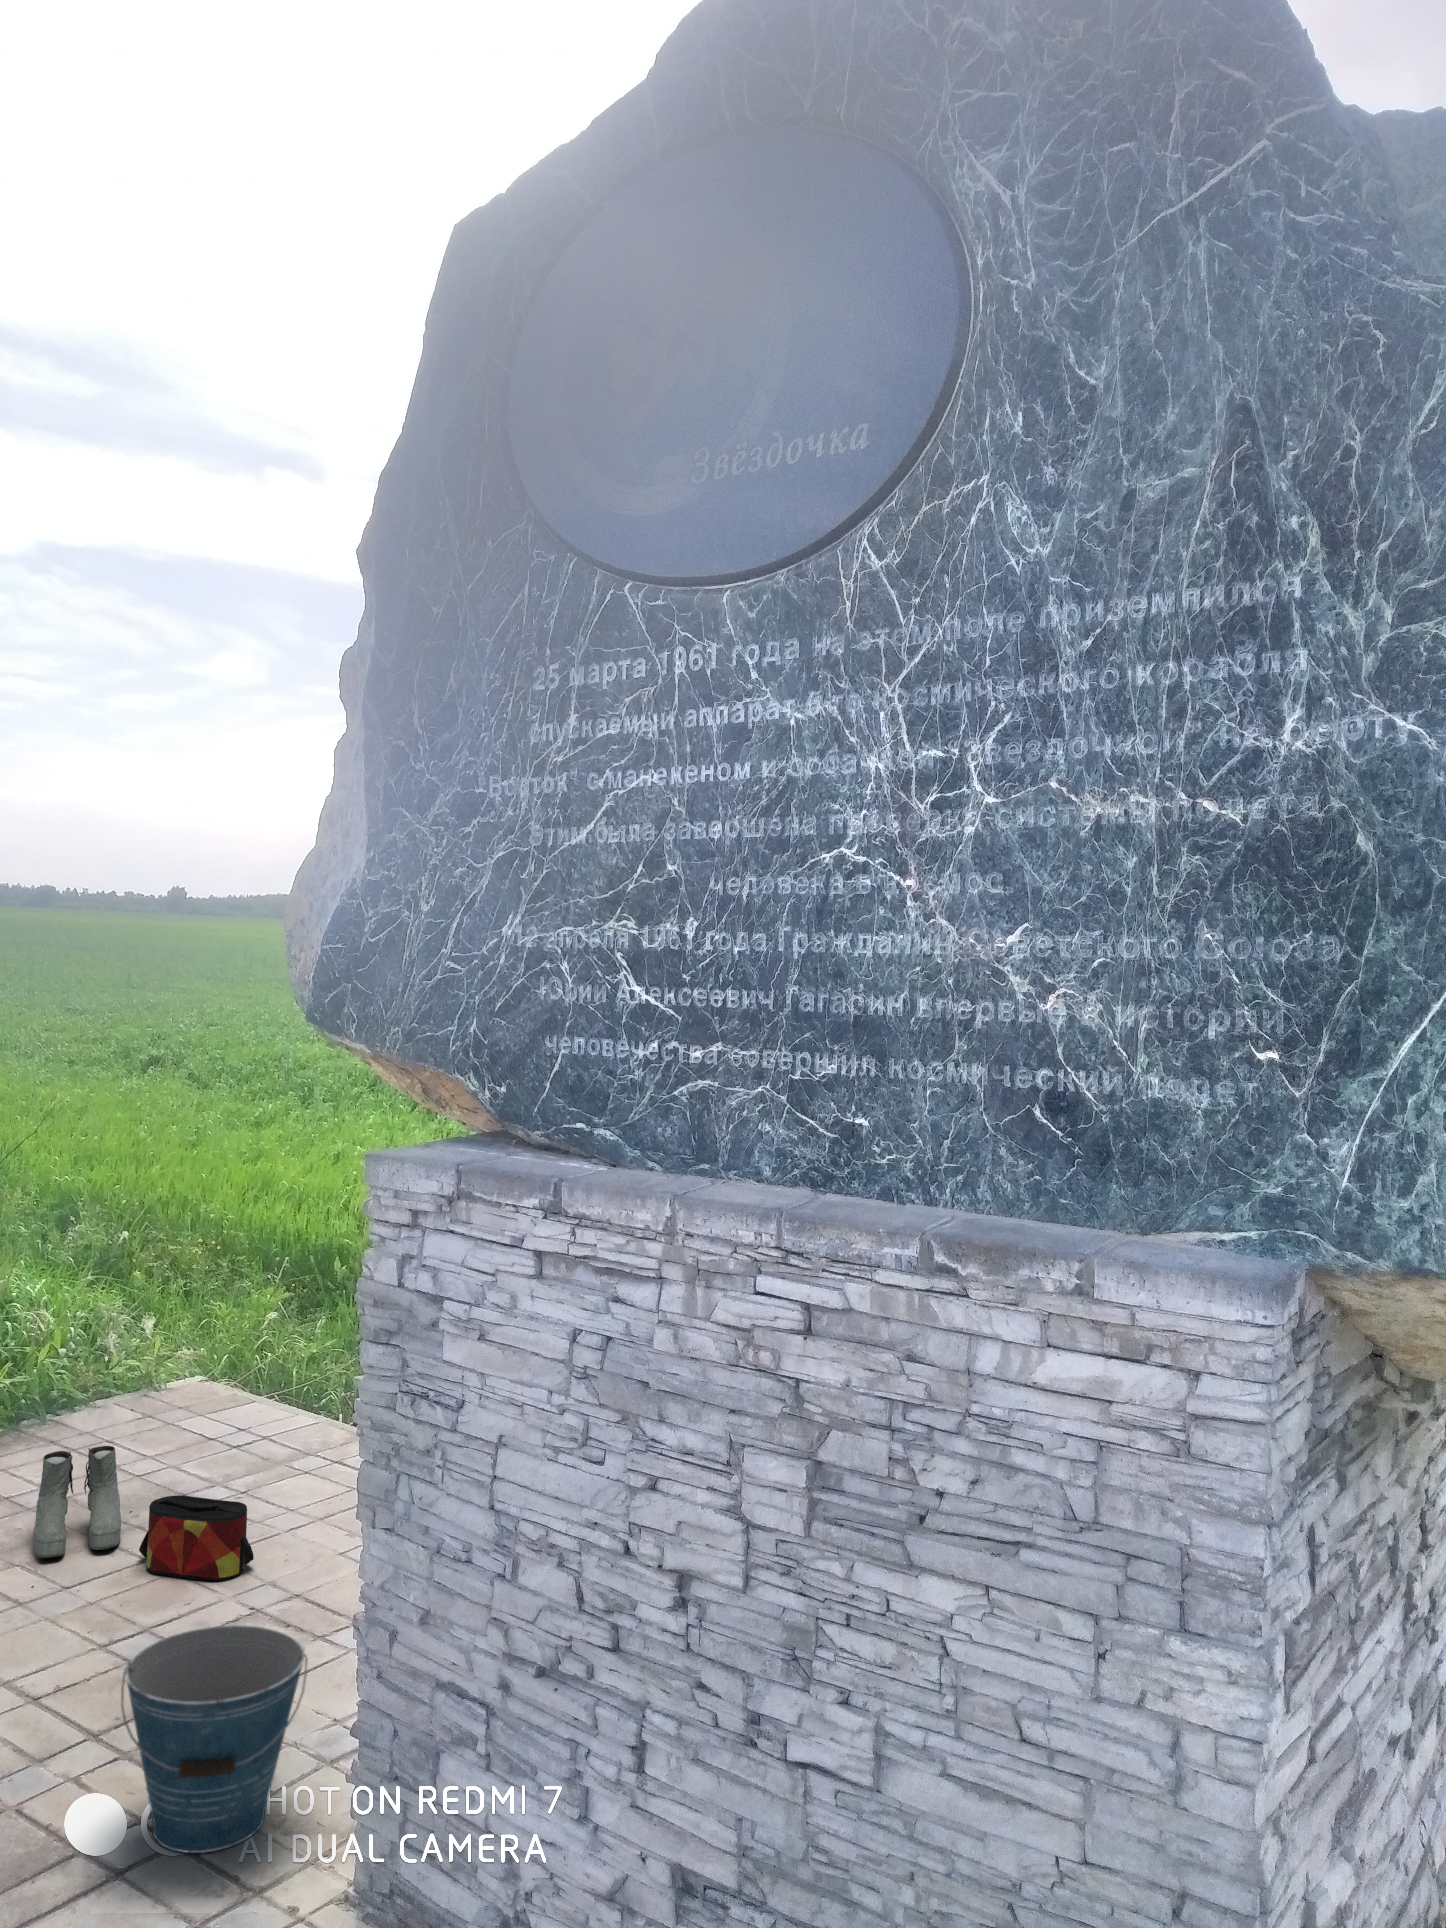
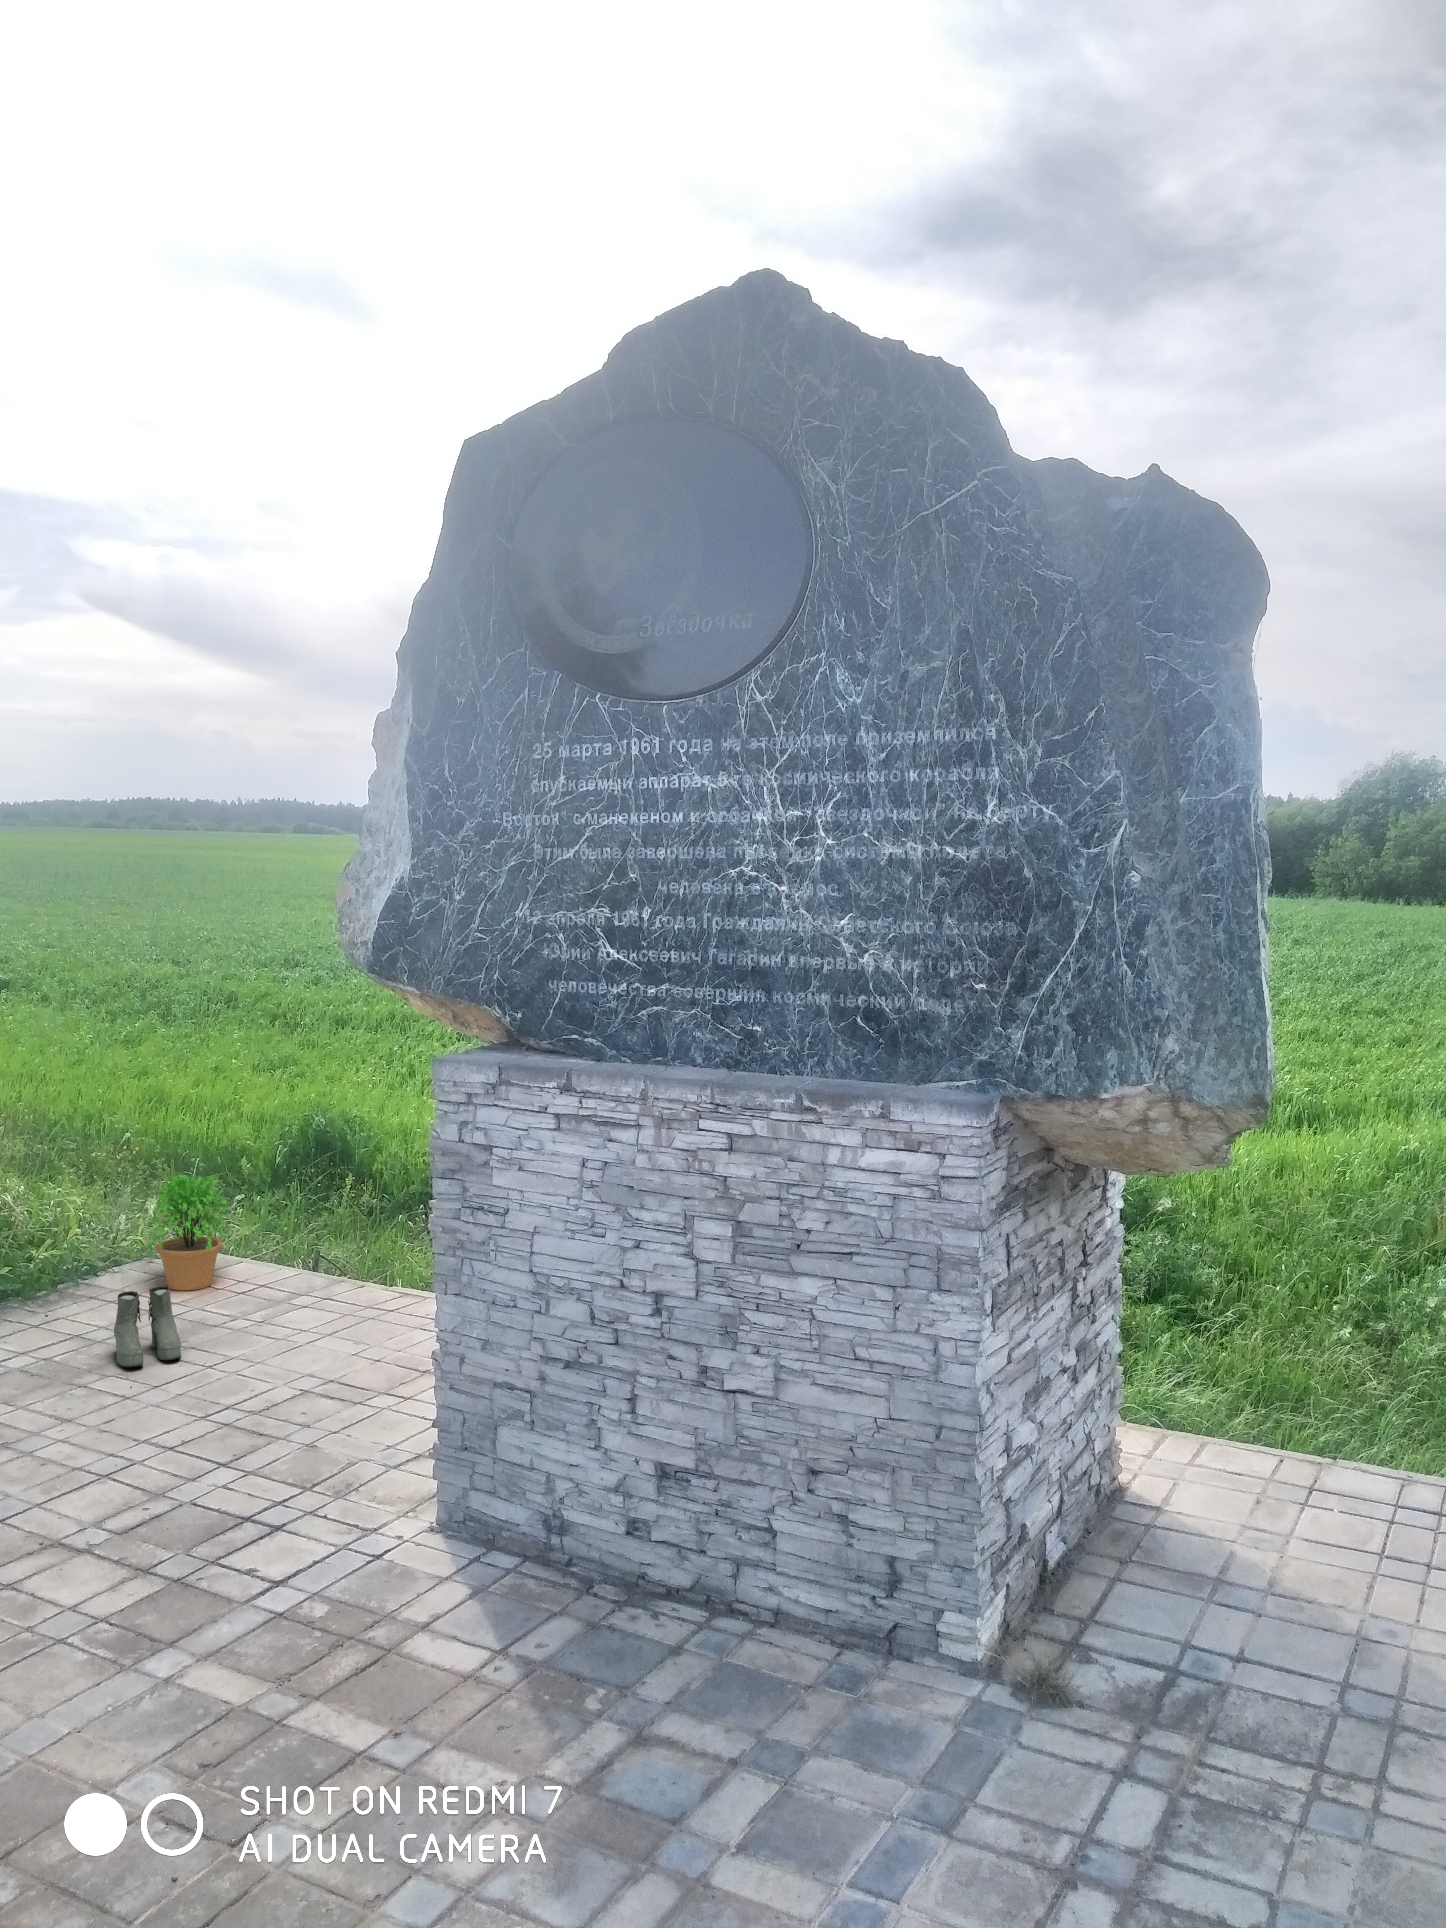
potted plant: none [130,1291,243,1442] -> present [146,1174,229,1290]
bag: present [139,1495,254,1581] -> none [202,1317,291,1374]
bucket: present [121,1625,307,1853] -> none [270,1376,389,1512]

